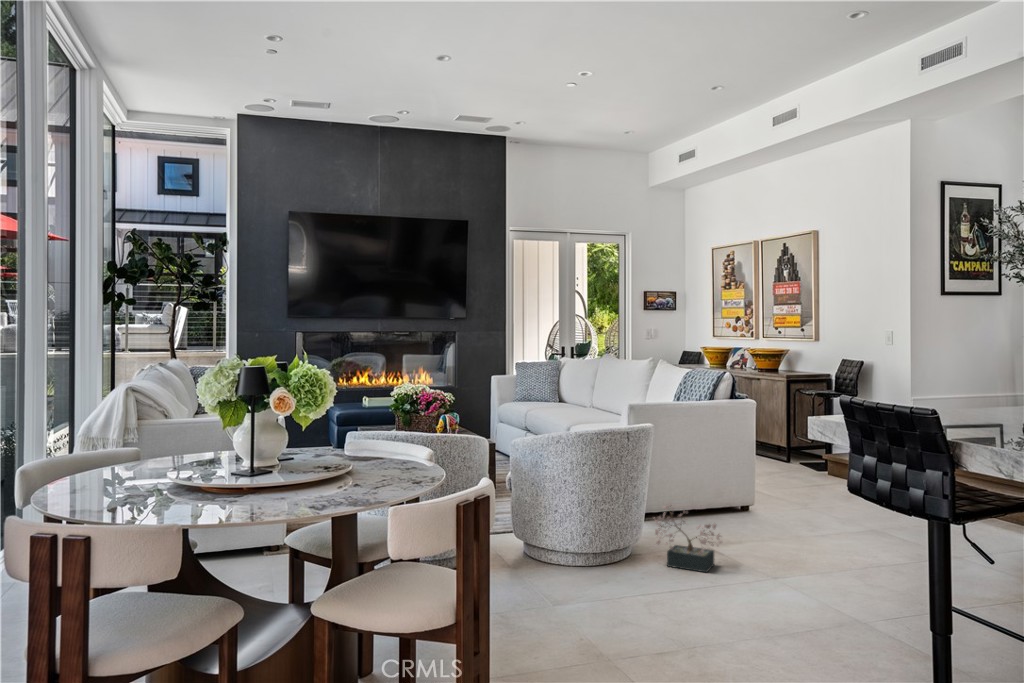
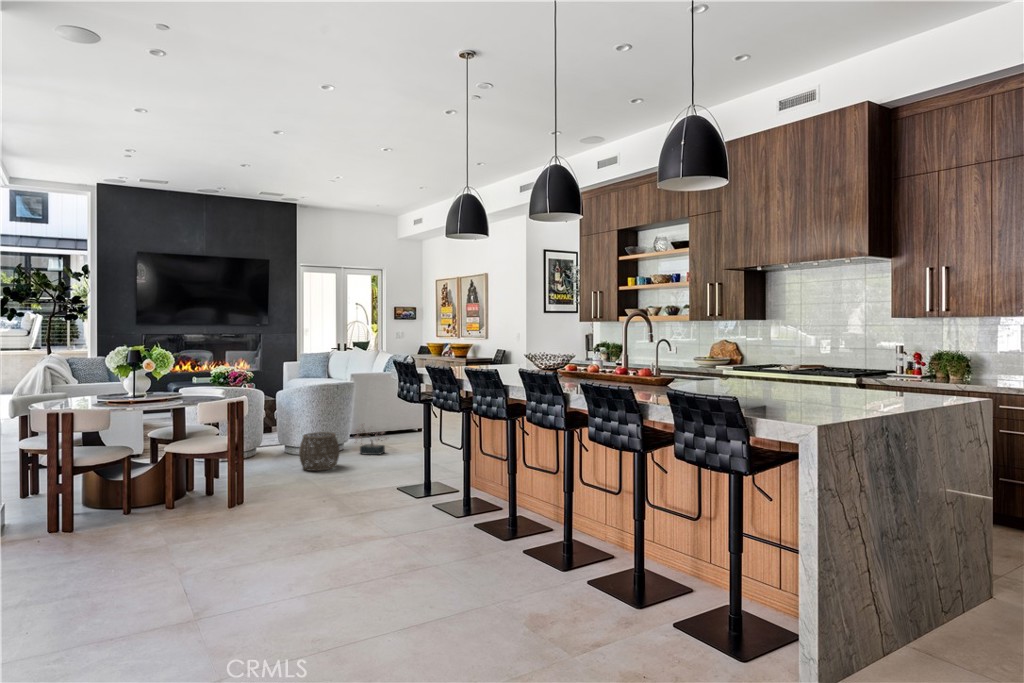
woven basket: none [566,531,650,619] -> present [299,432,340,471]

